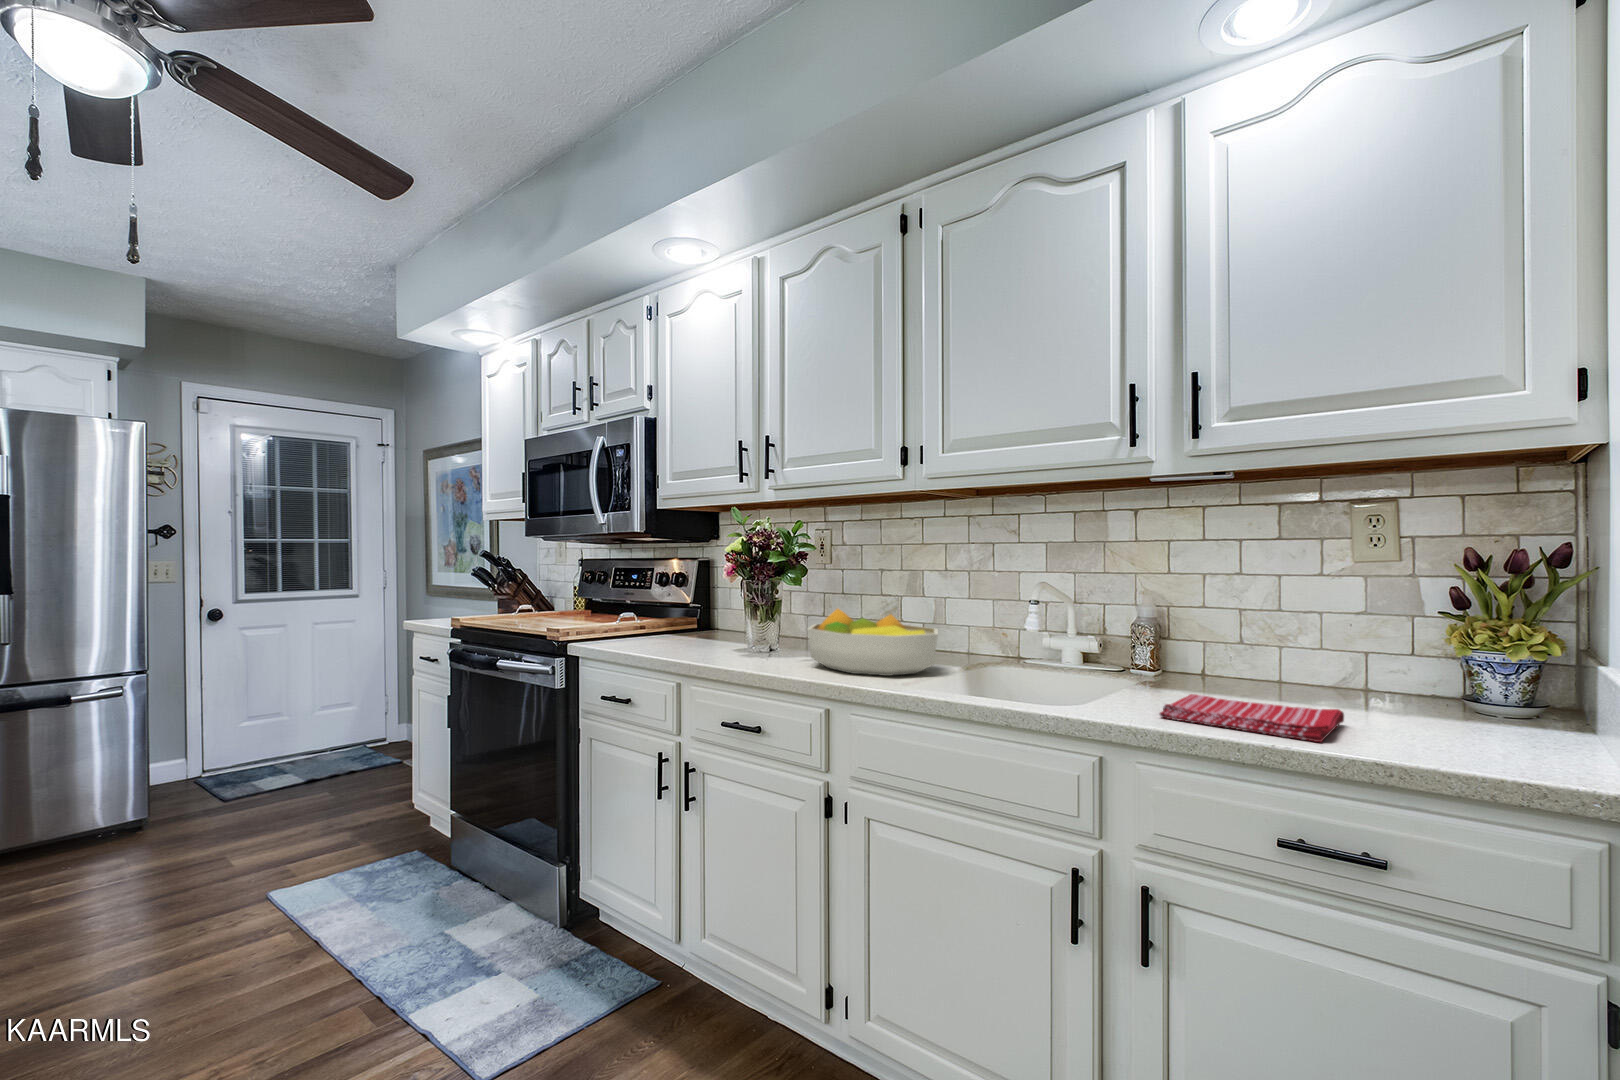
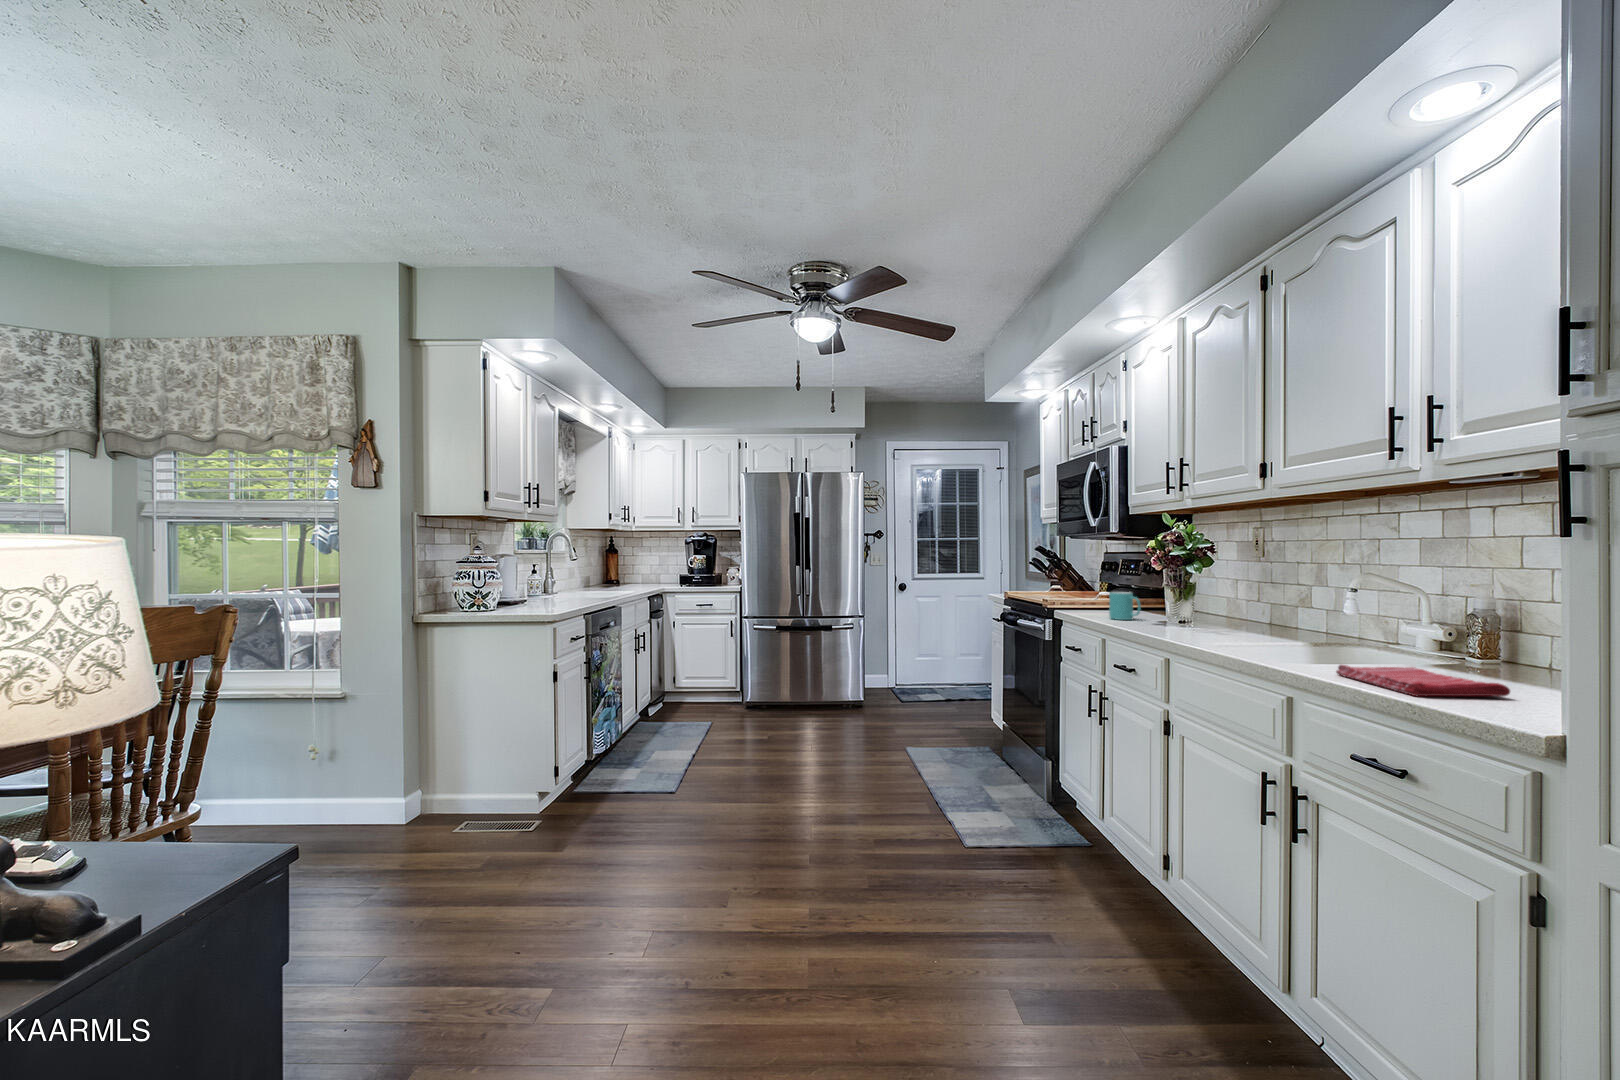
fruit bowl: present [807,609,938,676] -> none [1164,590,1269,641]
mug: none [689,613,732,653] -> present [1109,592,1141,620]

